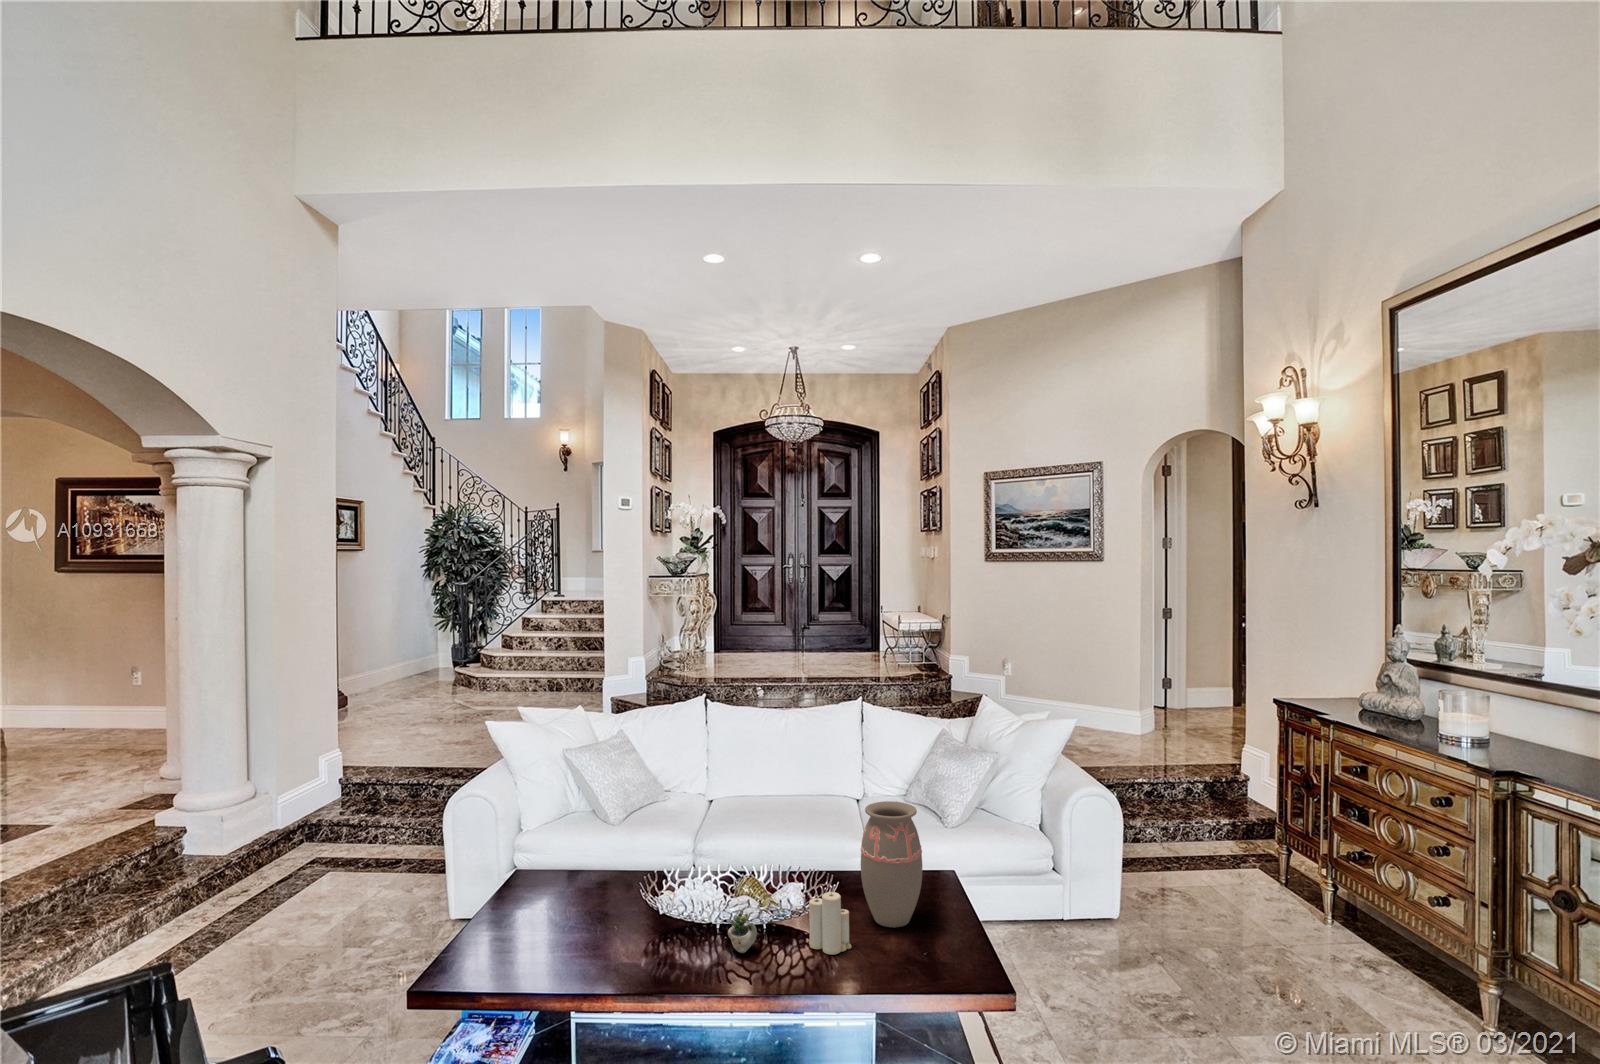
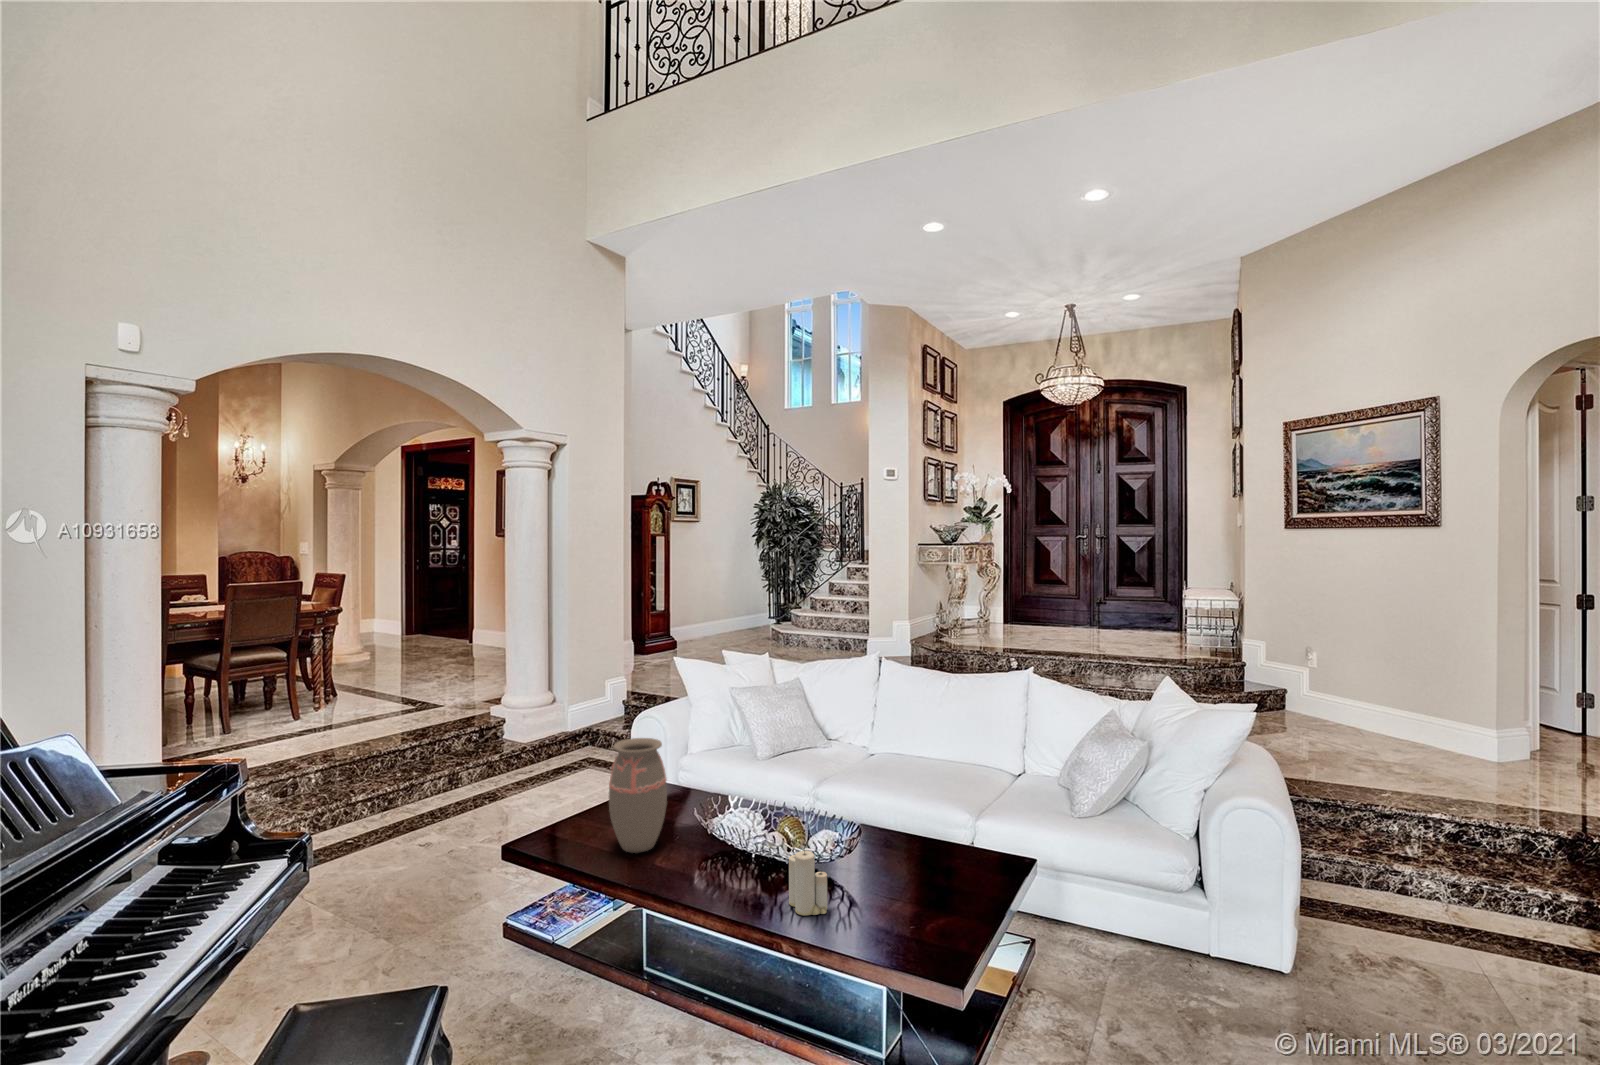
decorative vase: present [861,801,922,927] -> present [609,738,667,853]
succulent plant: present [728,909,778,953] -> none [713,849,748,892]

